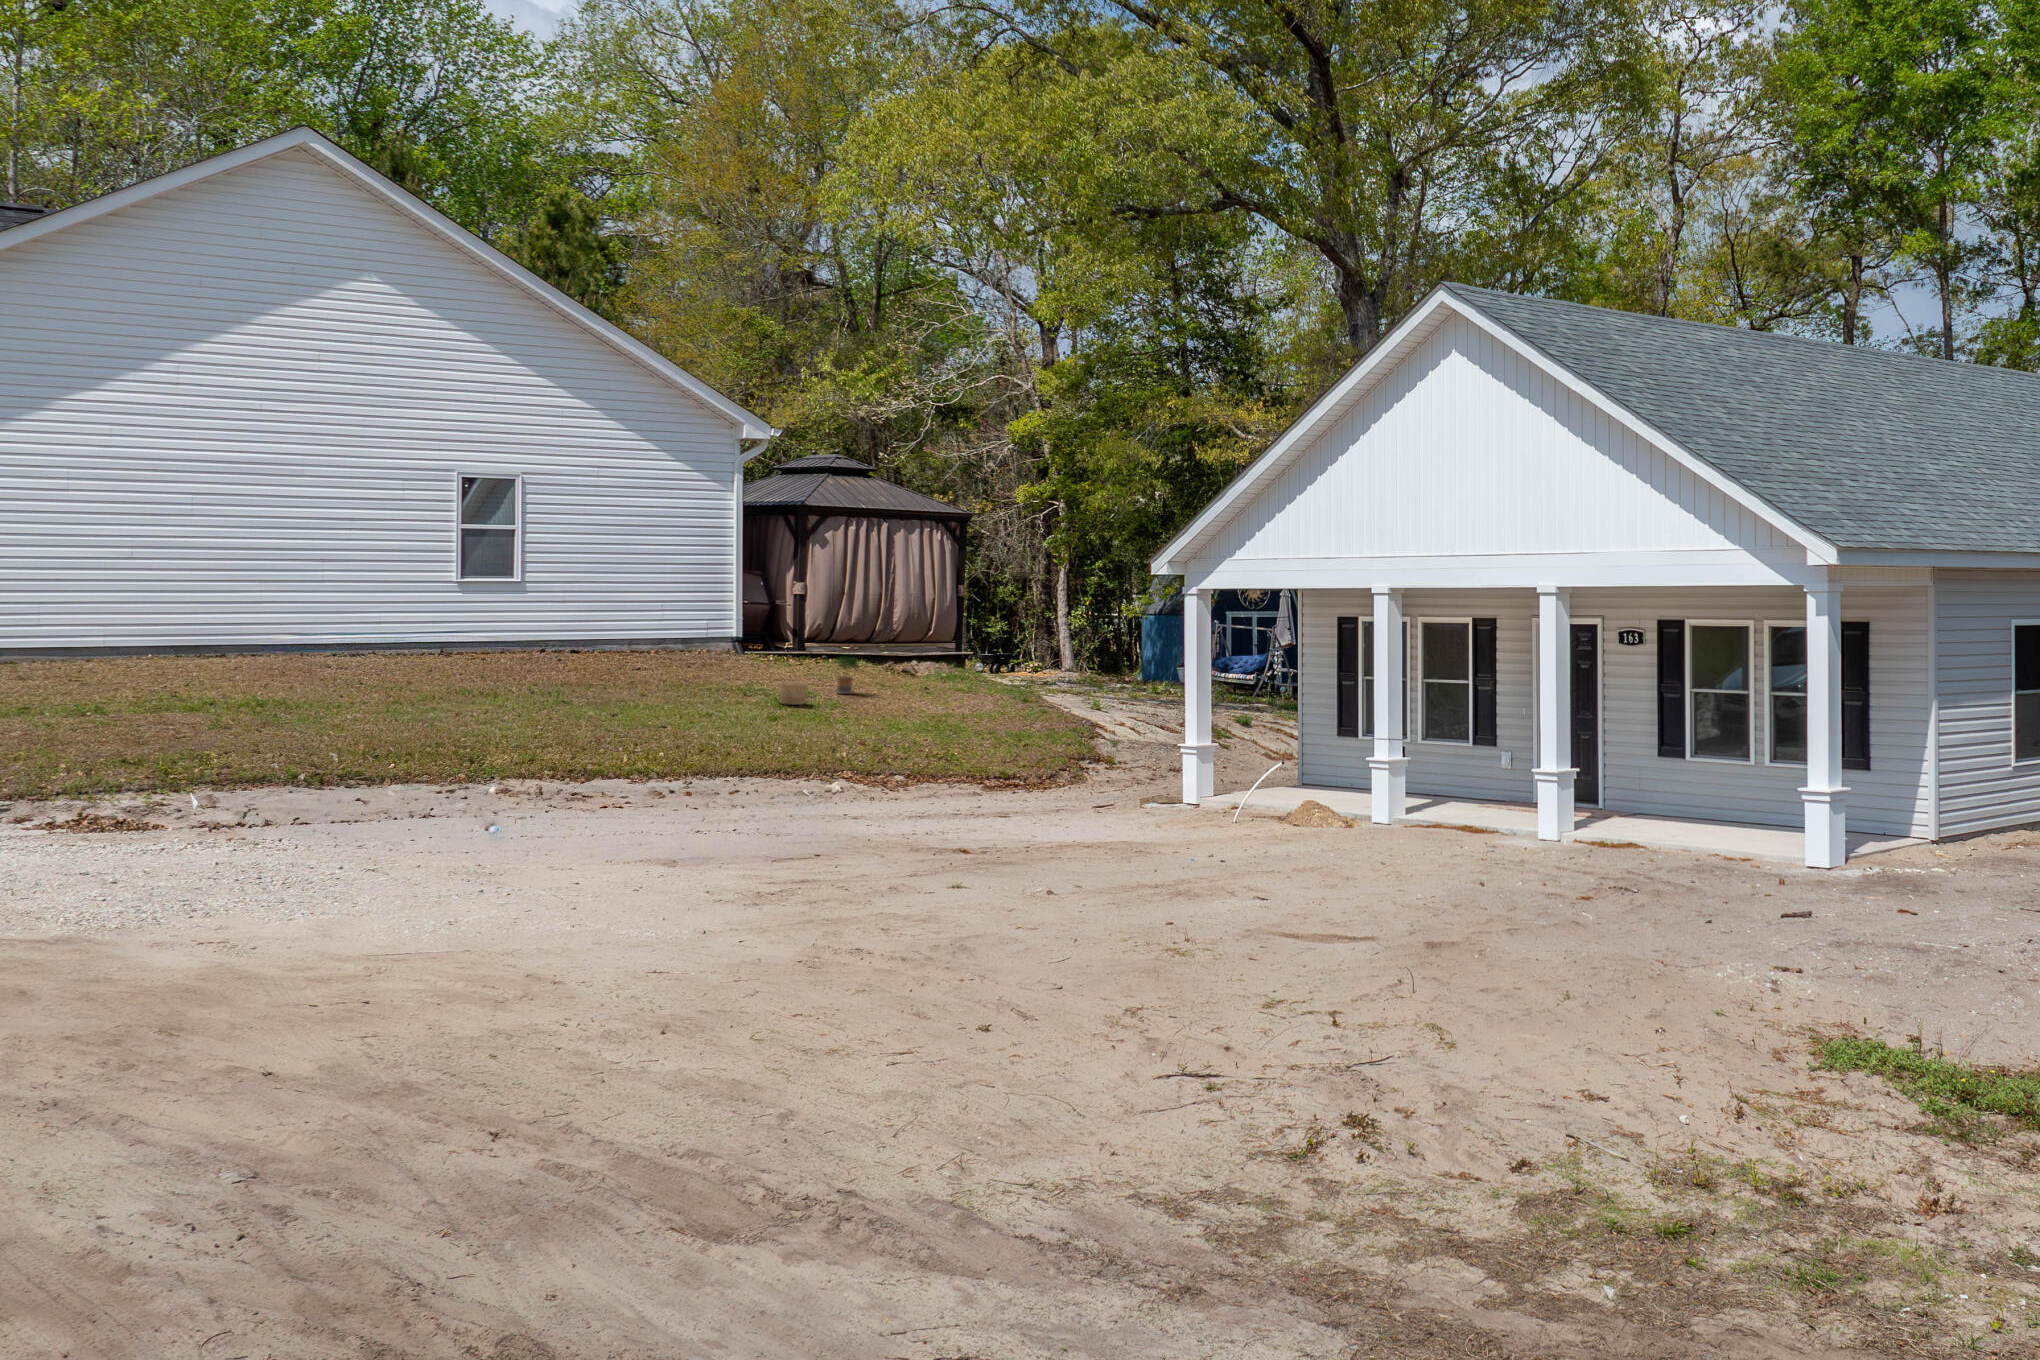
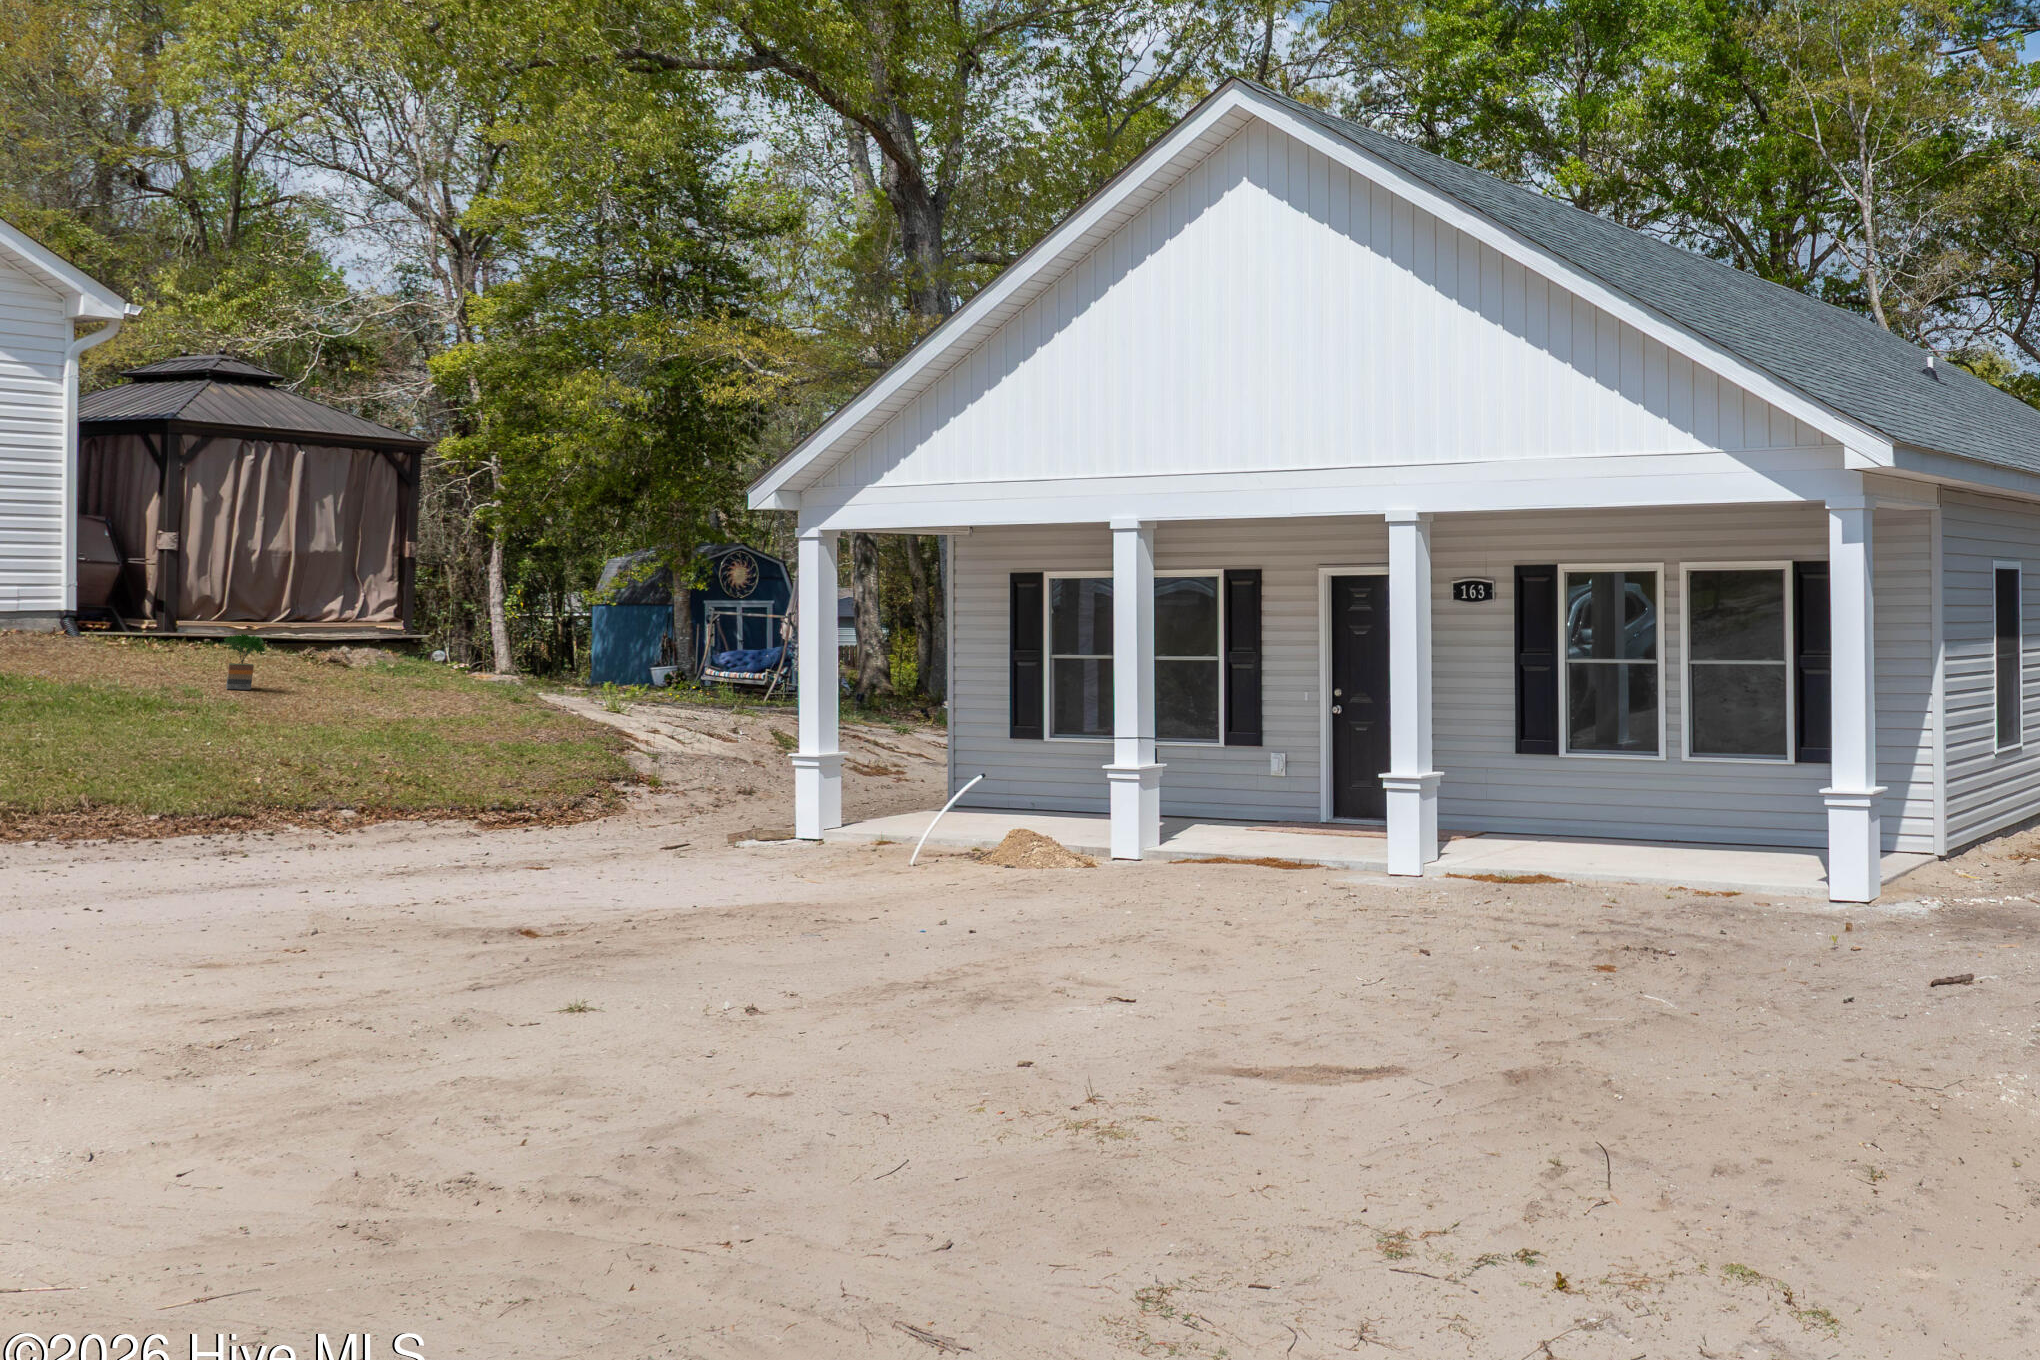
wooden bucket: present [779,681,808,705] -> none [127,671,180,706]

